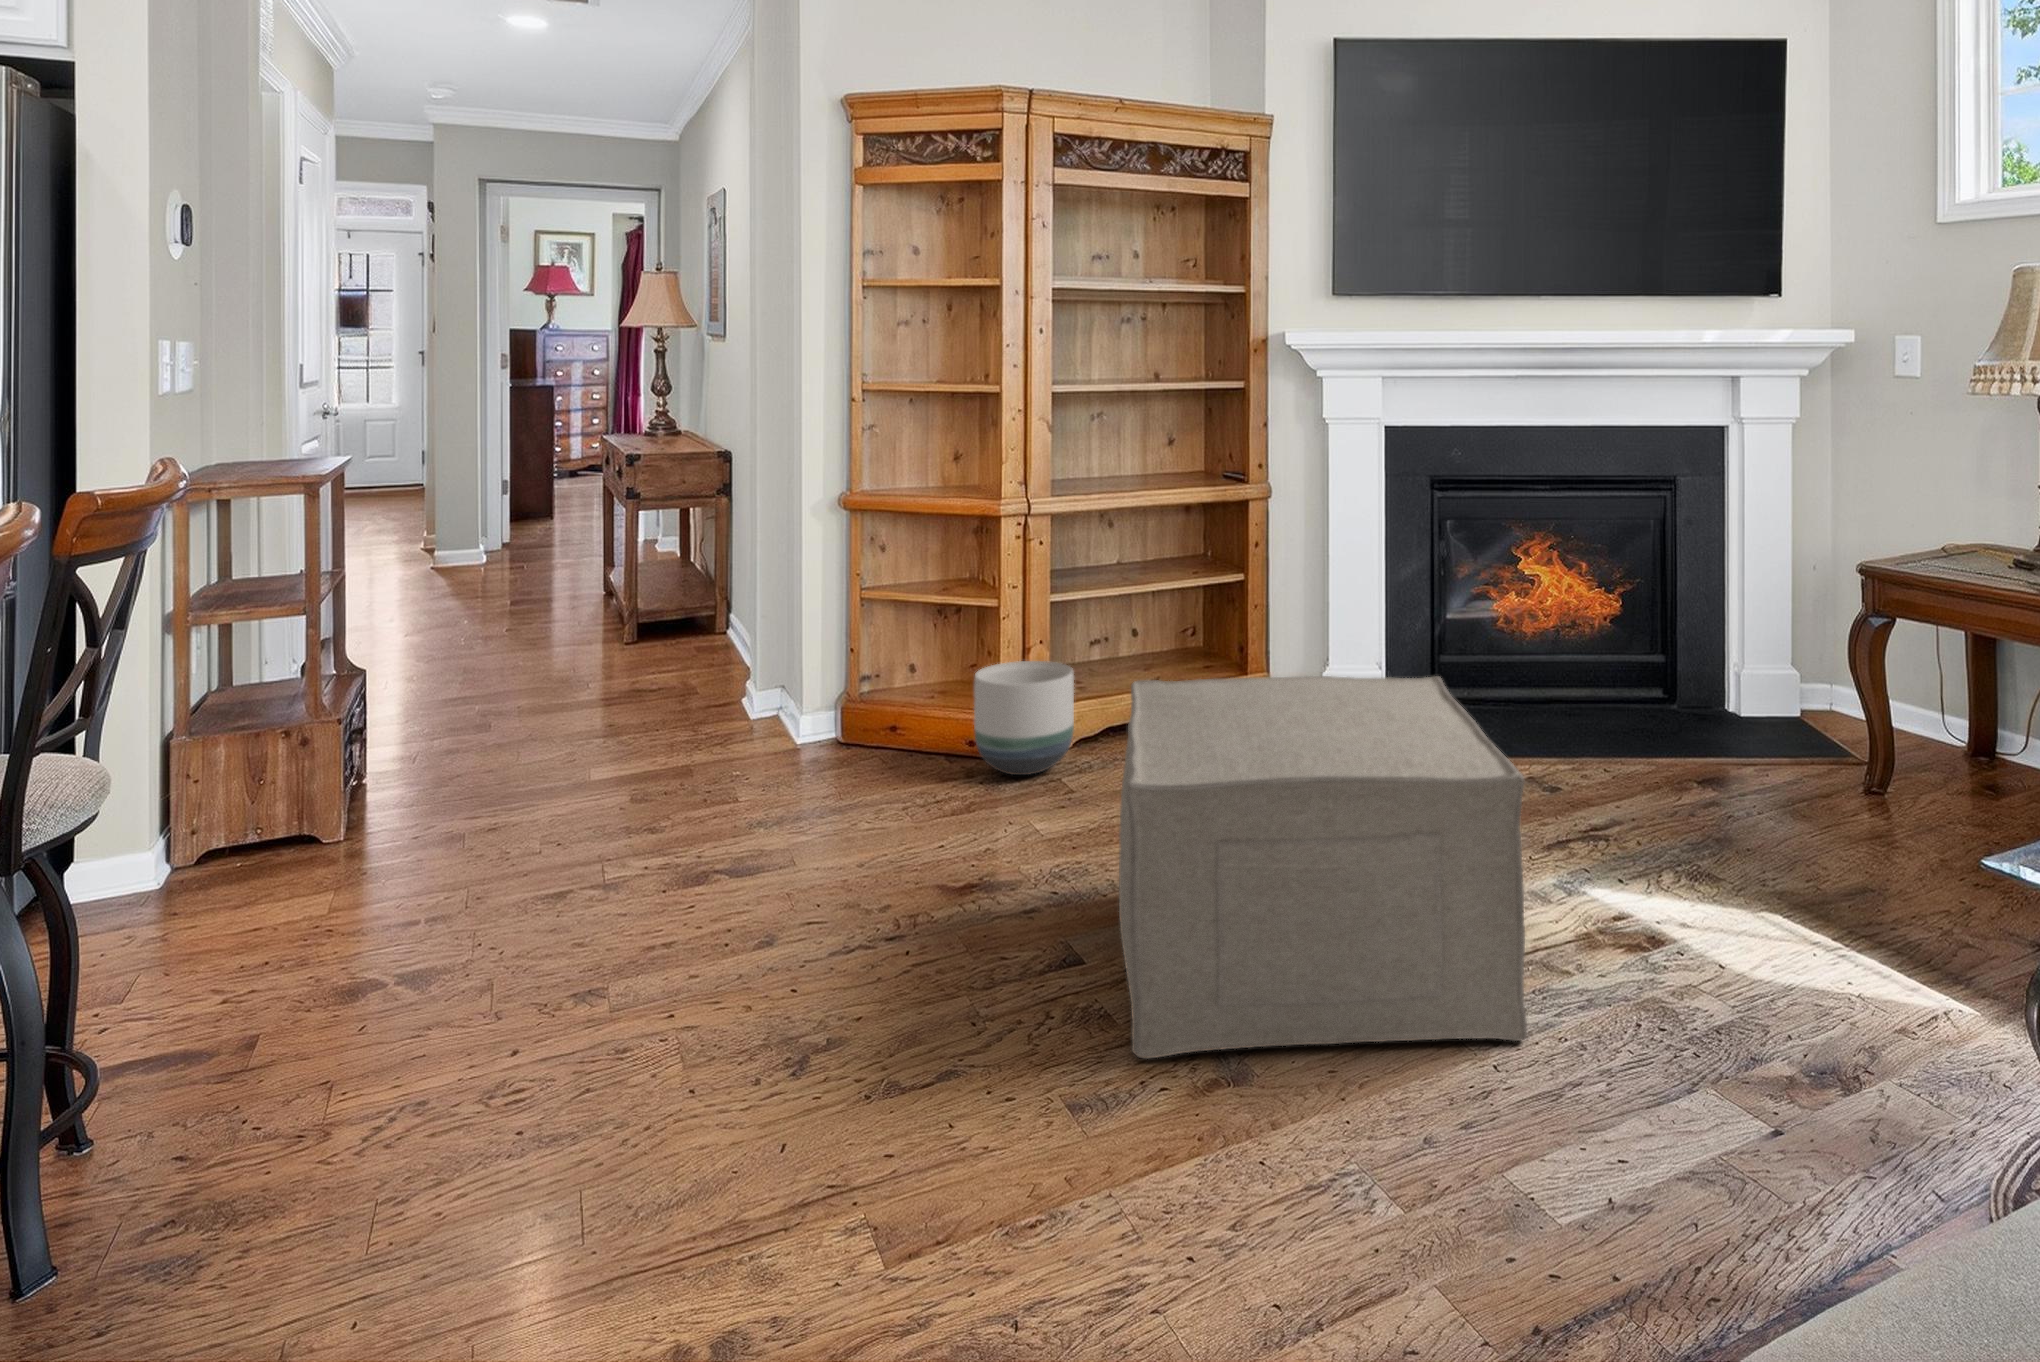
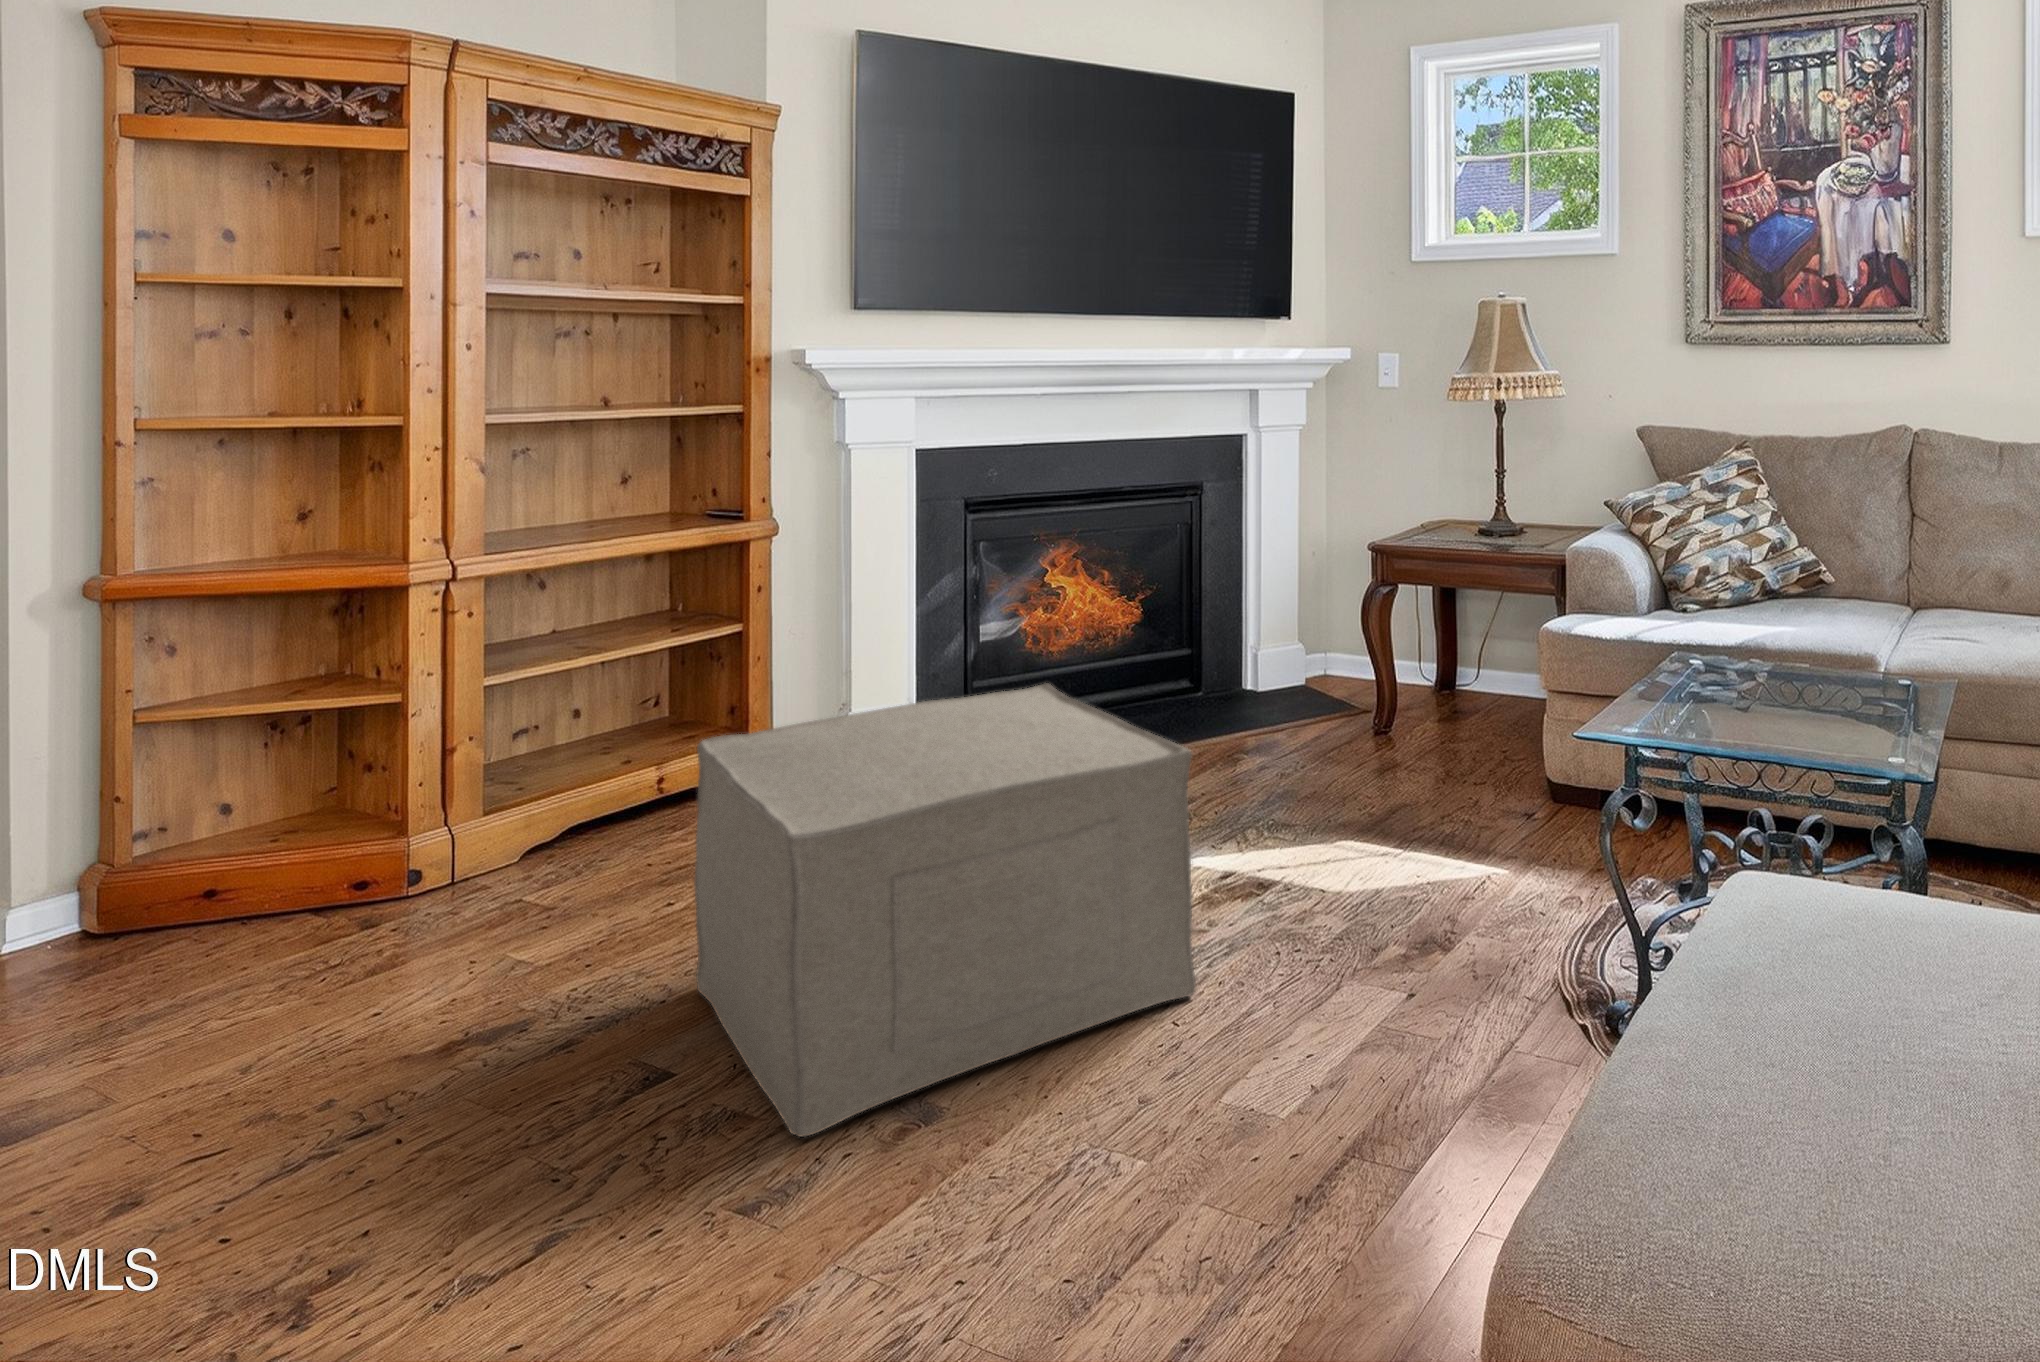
planter: present [974,661,1074,775] -> none [378,752,536,902]

